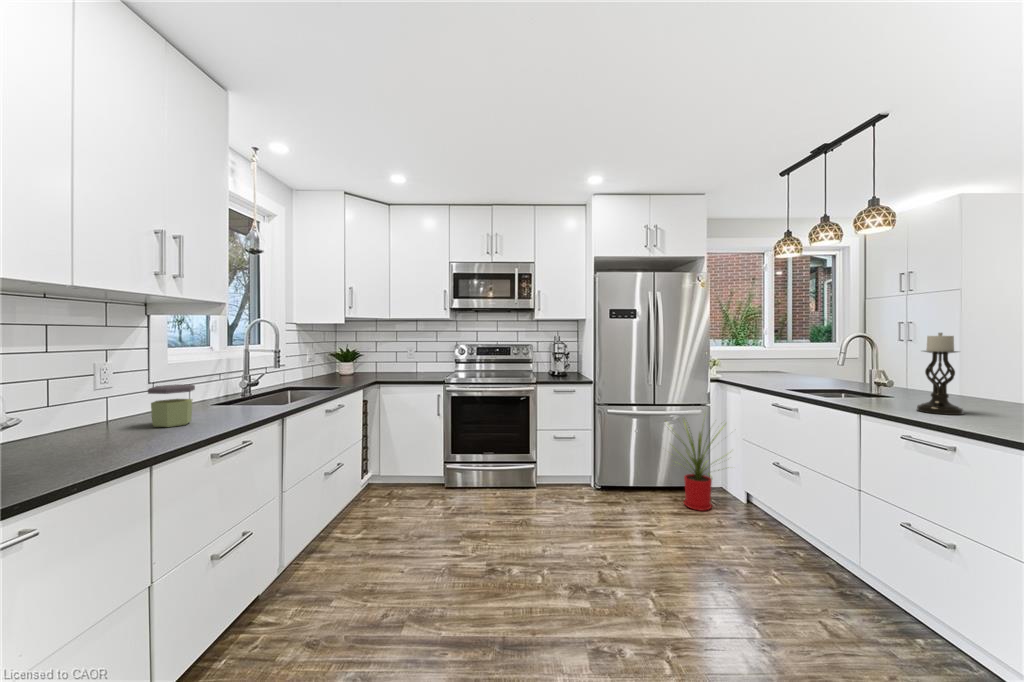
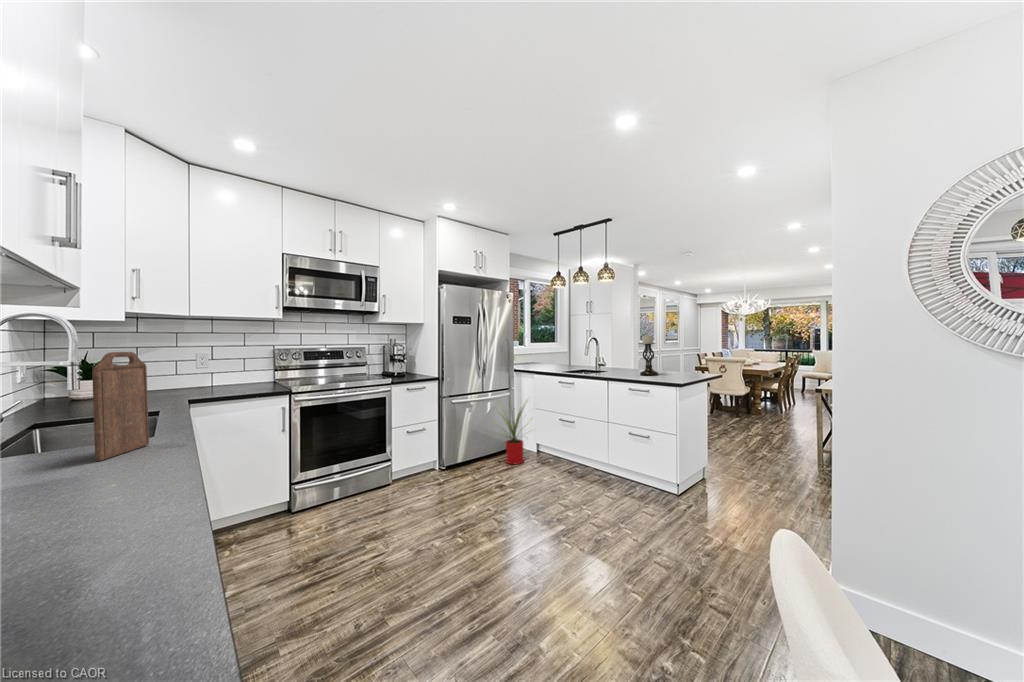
cutting board: none [210,335,258,415] -> present [92,352,149,461]
jar: present [148,384,195,427] -> none [32,420,112,487]

